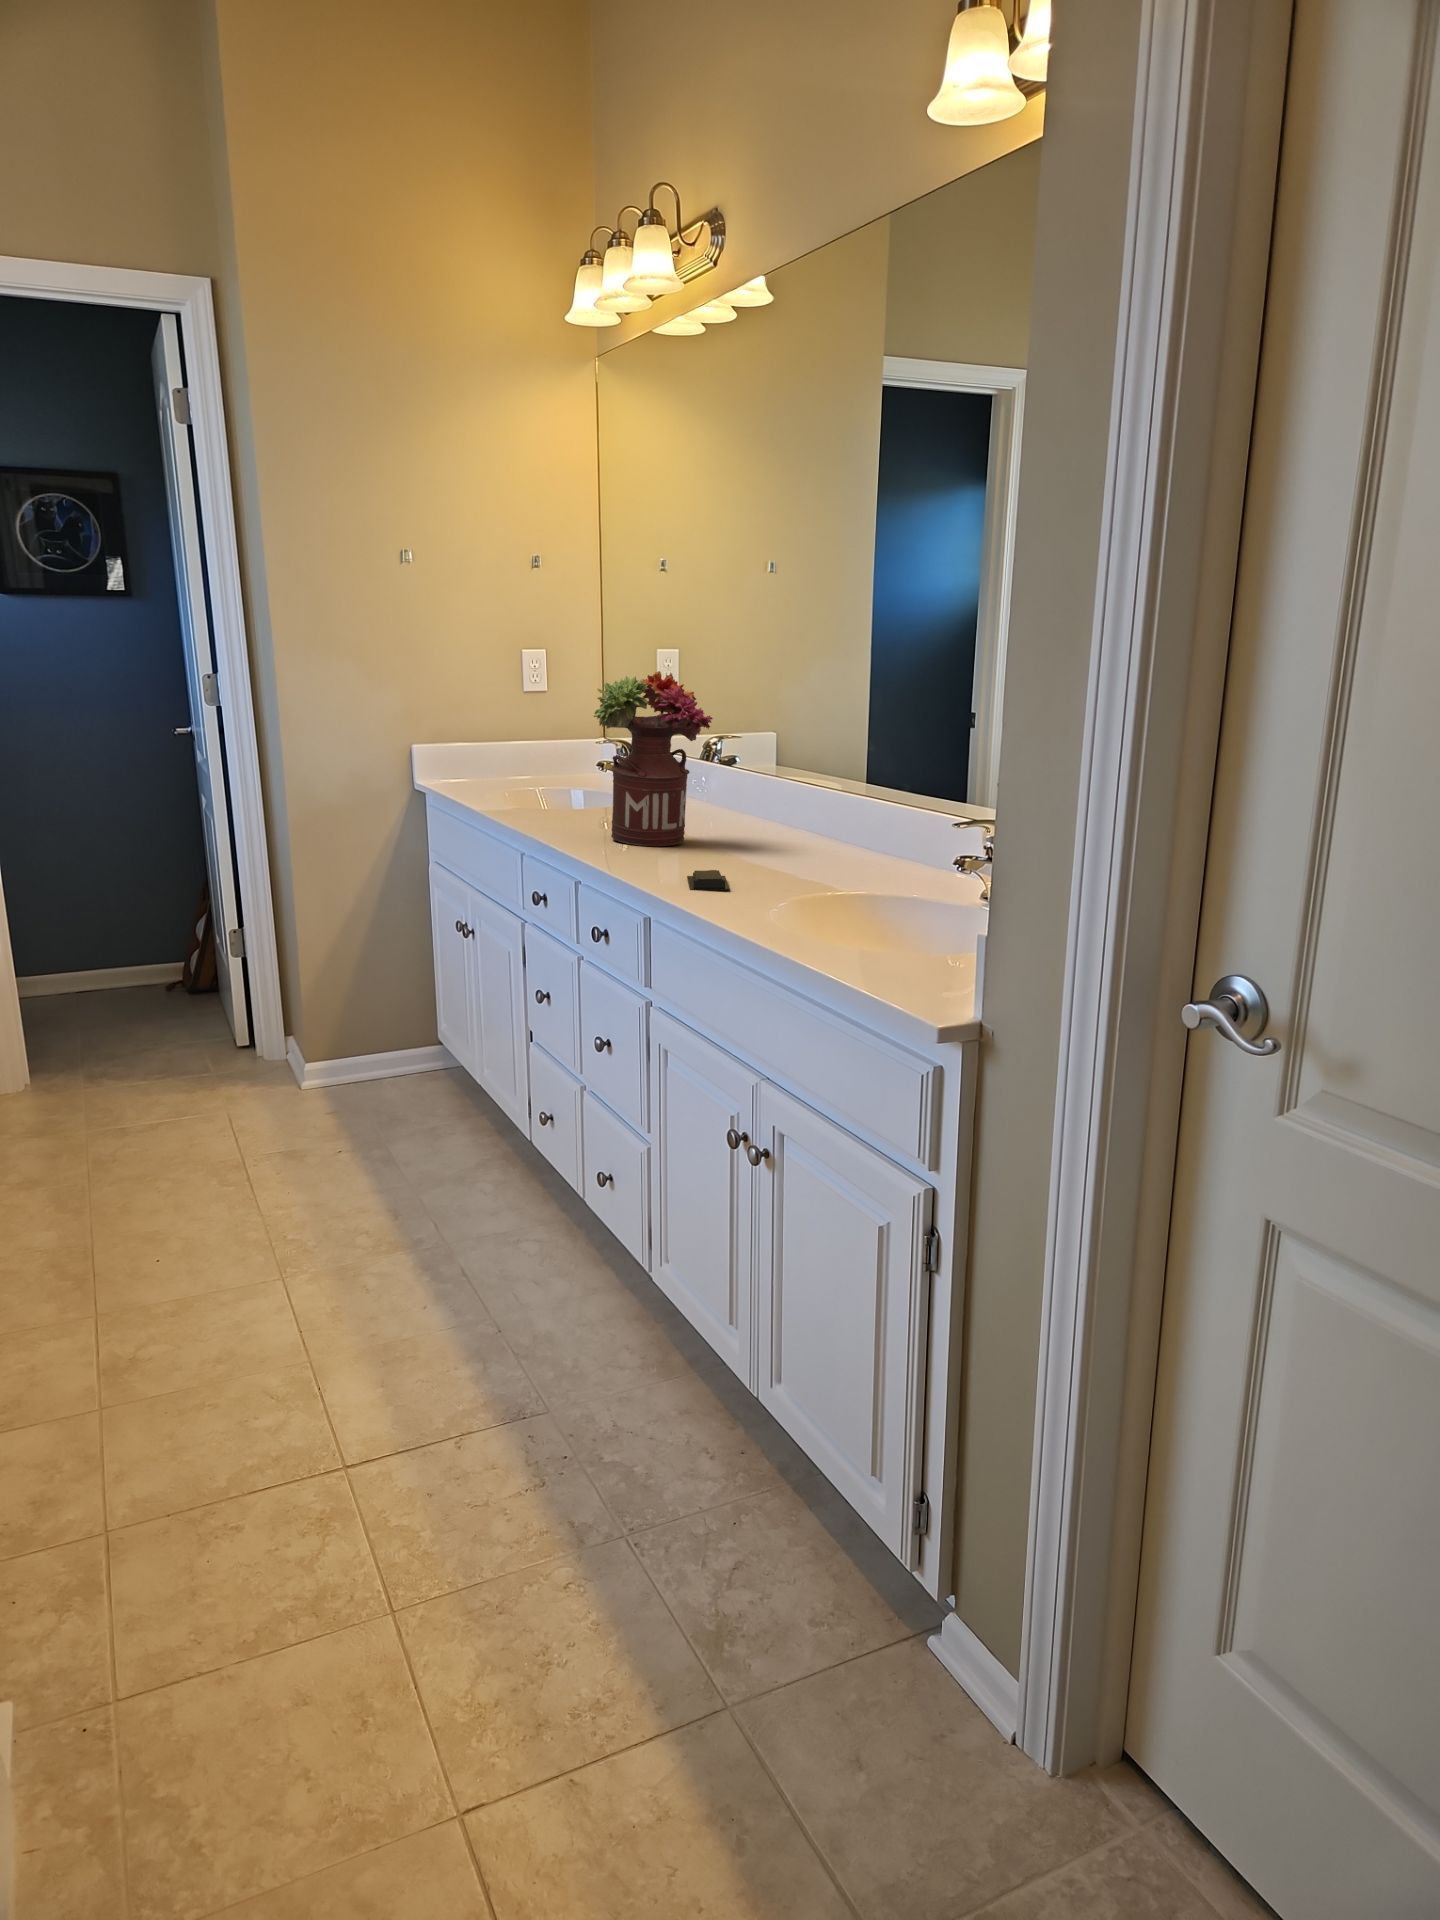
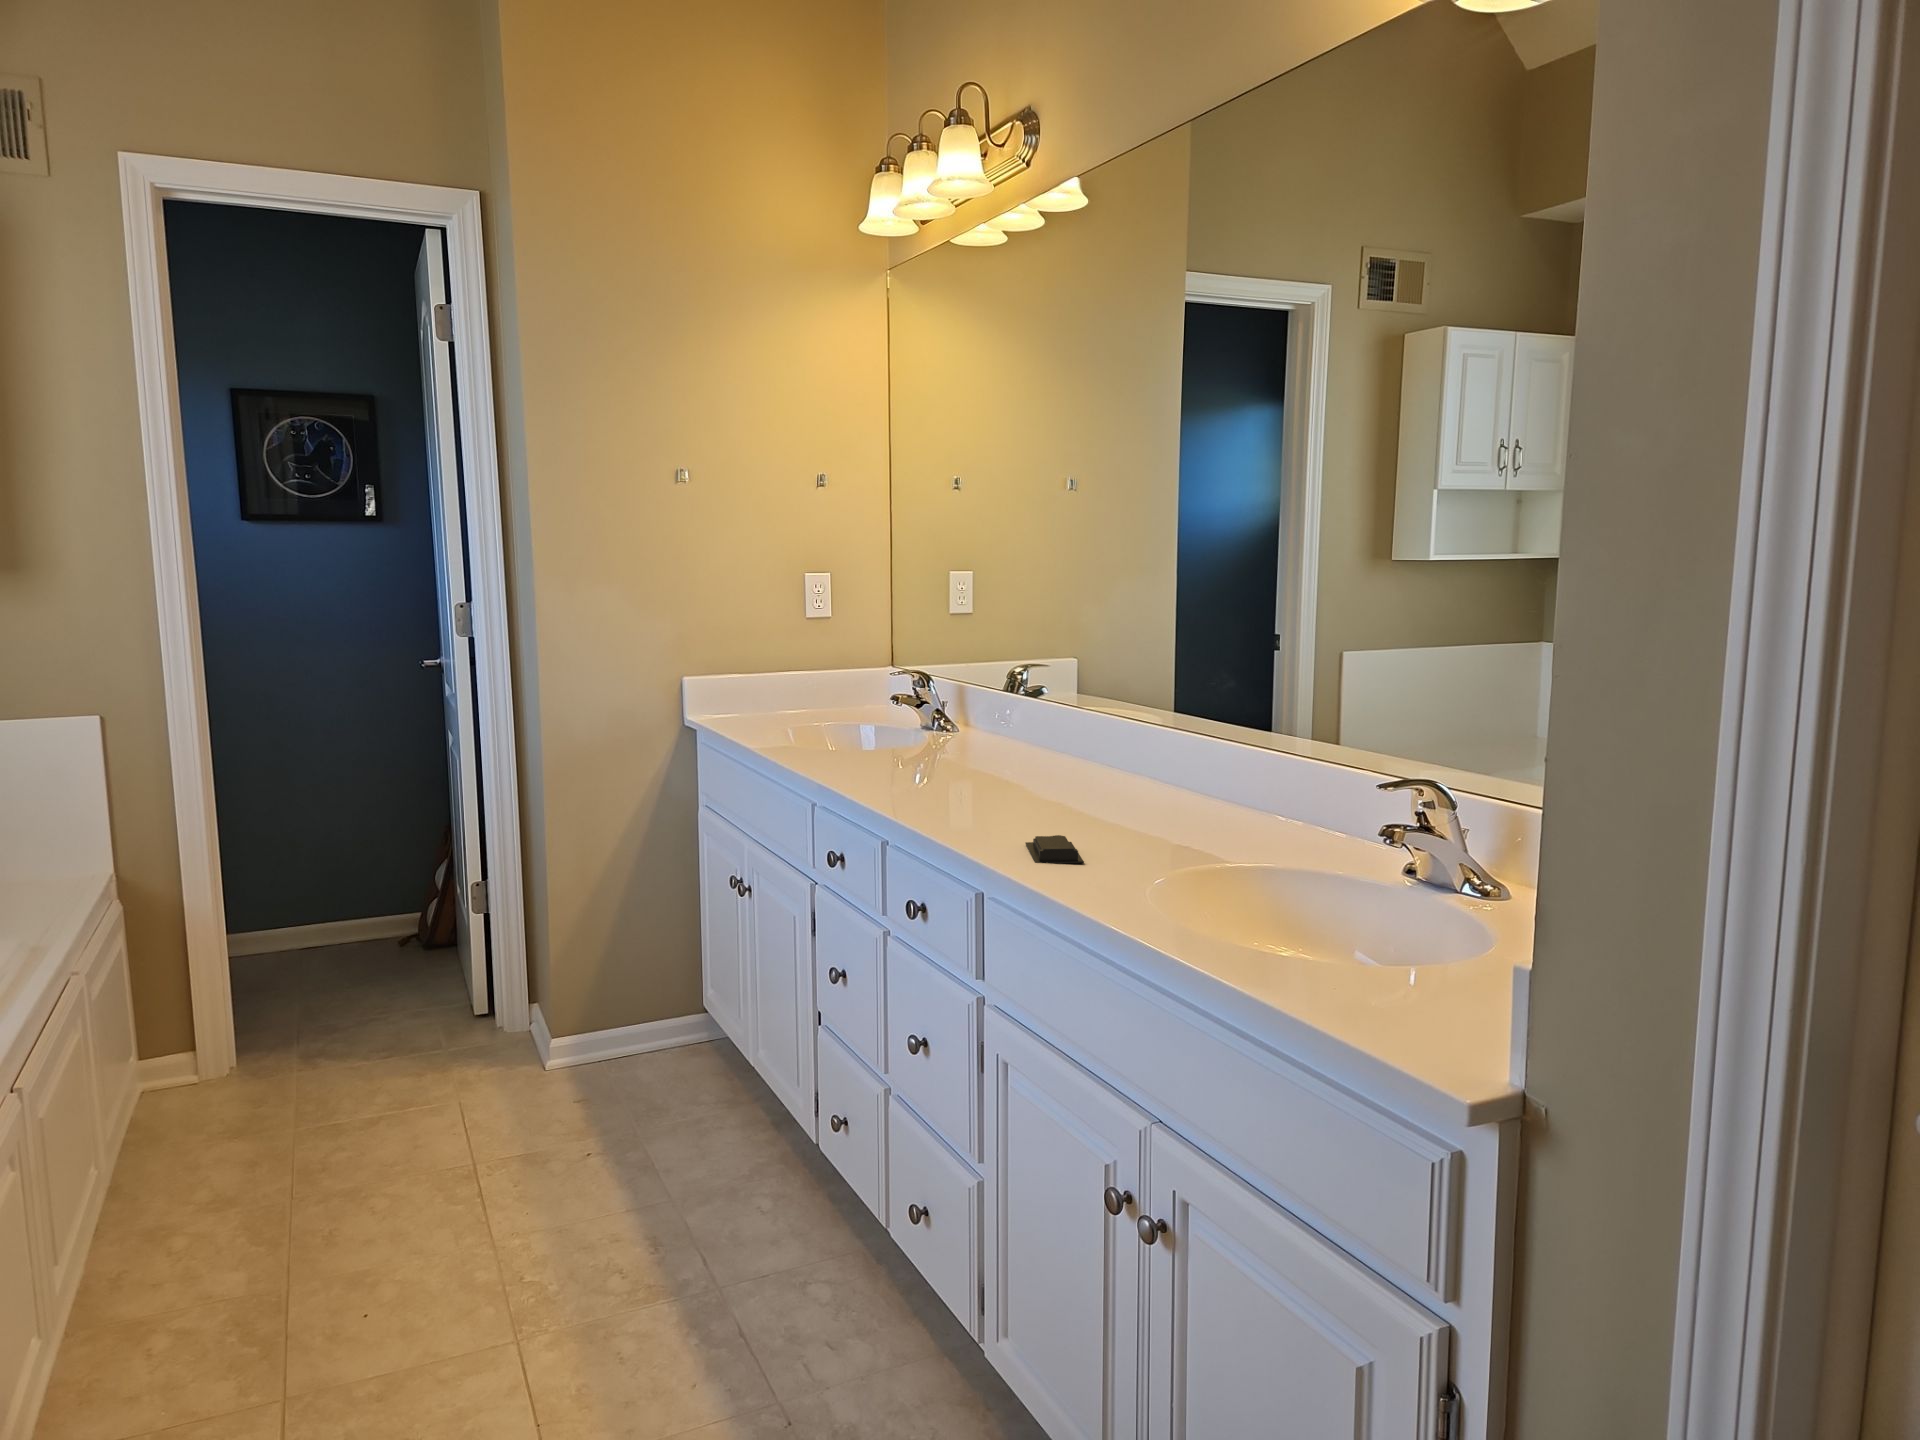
flower arrangement: present [594,671,713,846] -> none [902,598,1040,799]

